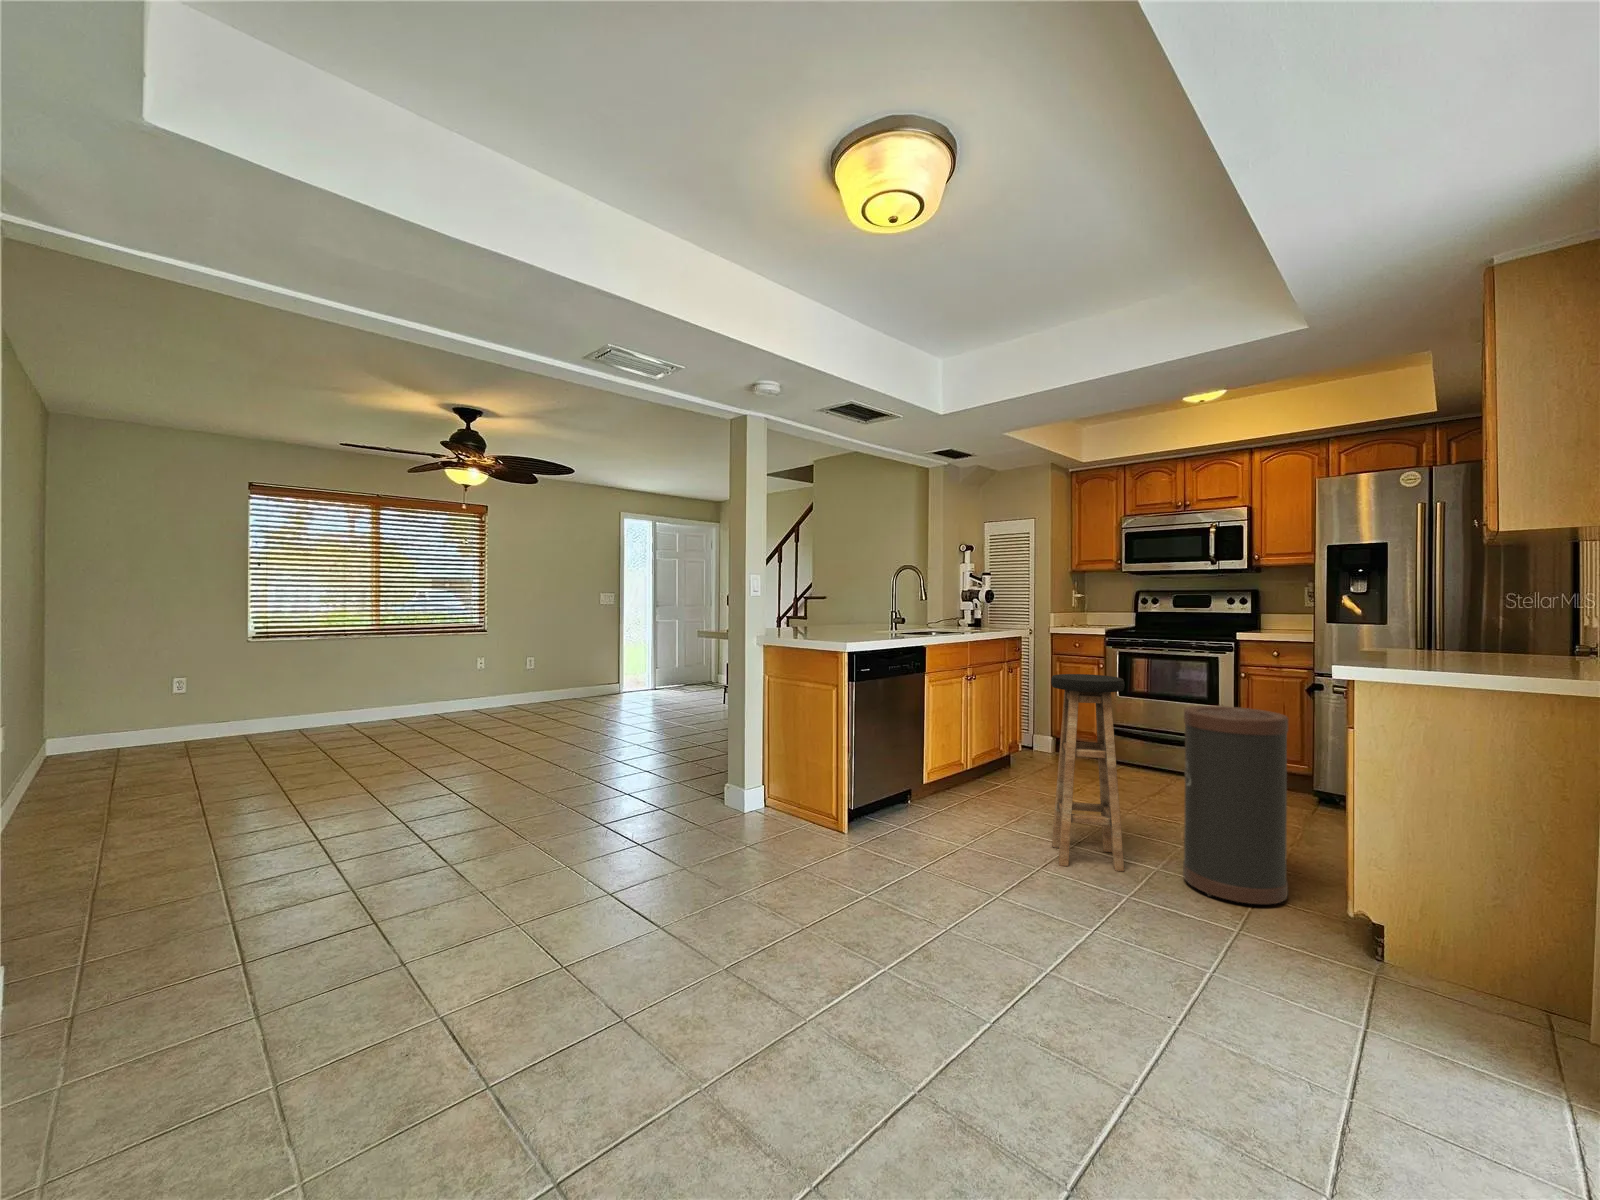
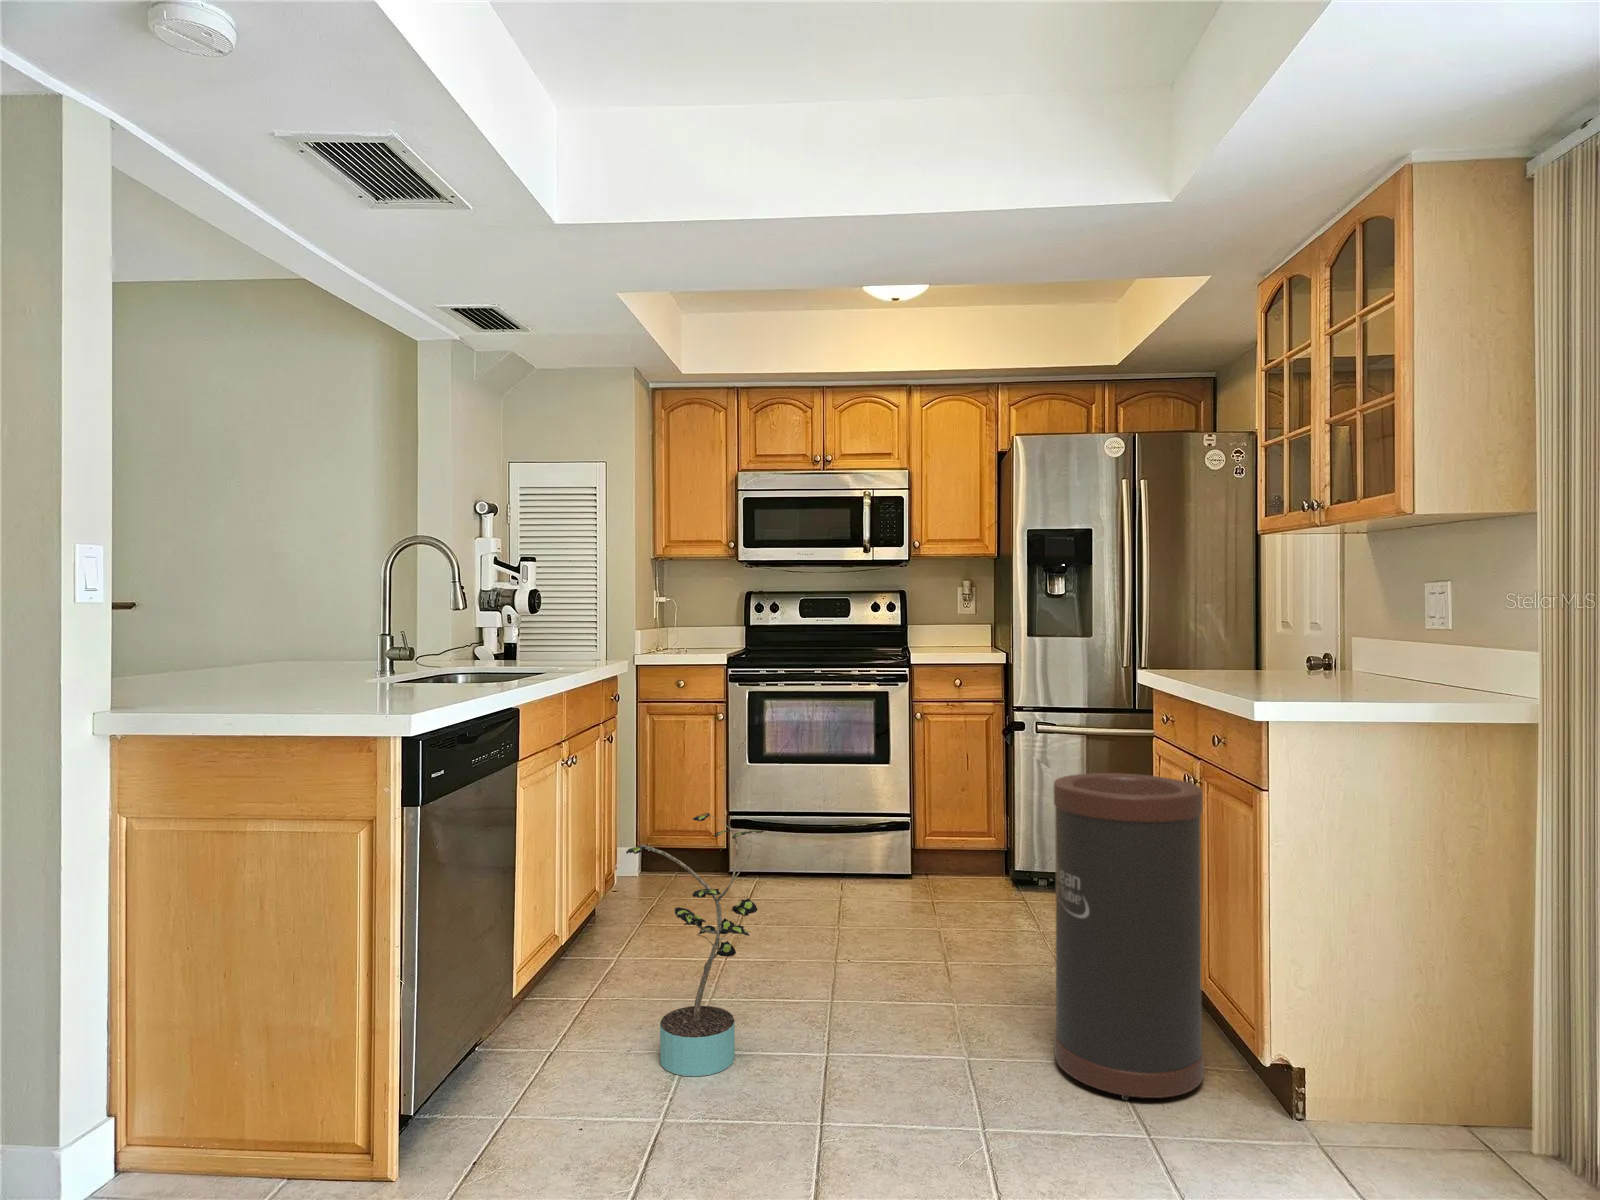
bar stool: present [1051,674,1125,871] -> none [835,740,985,1122]
potted plant: none [960,705,1029,830] -> present [626,813,764,1077]

